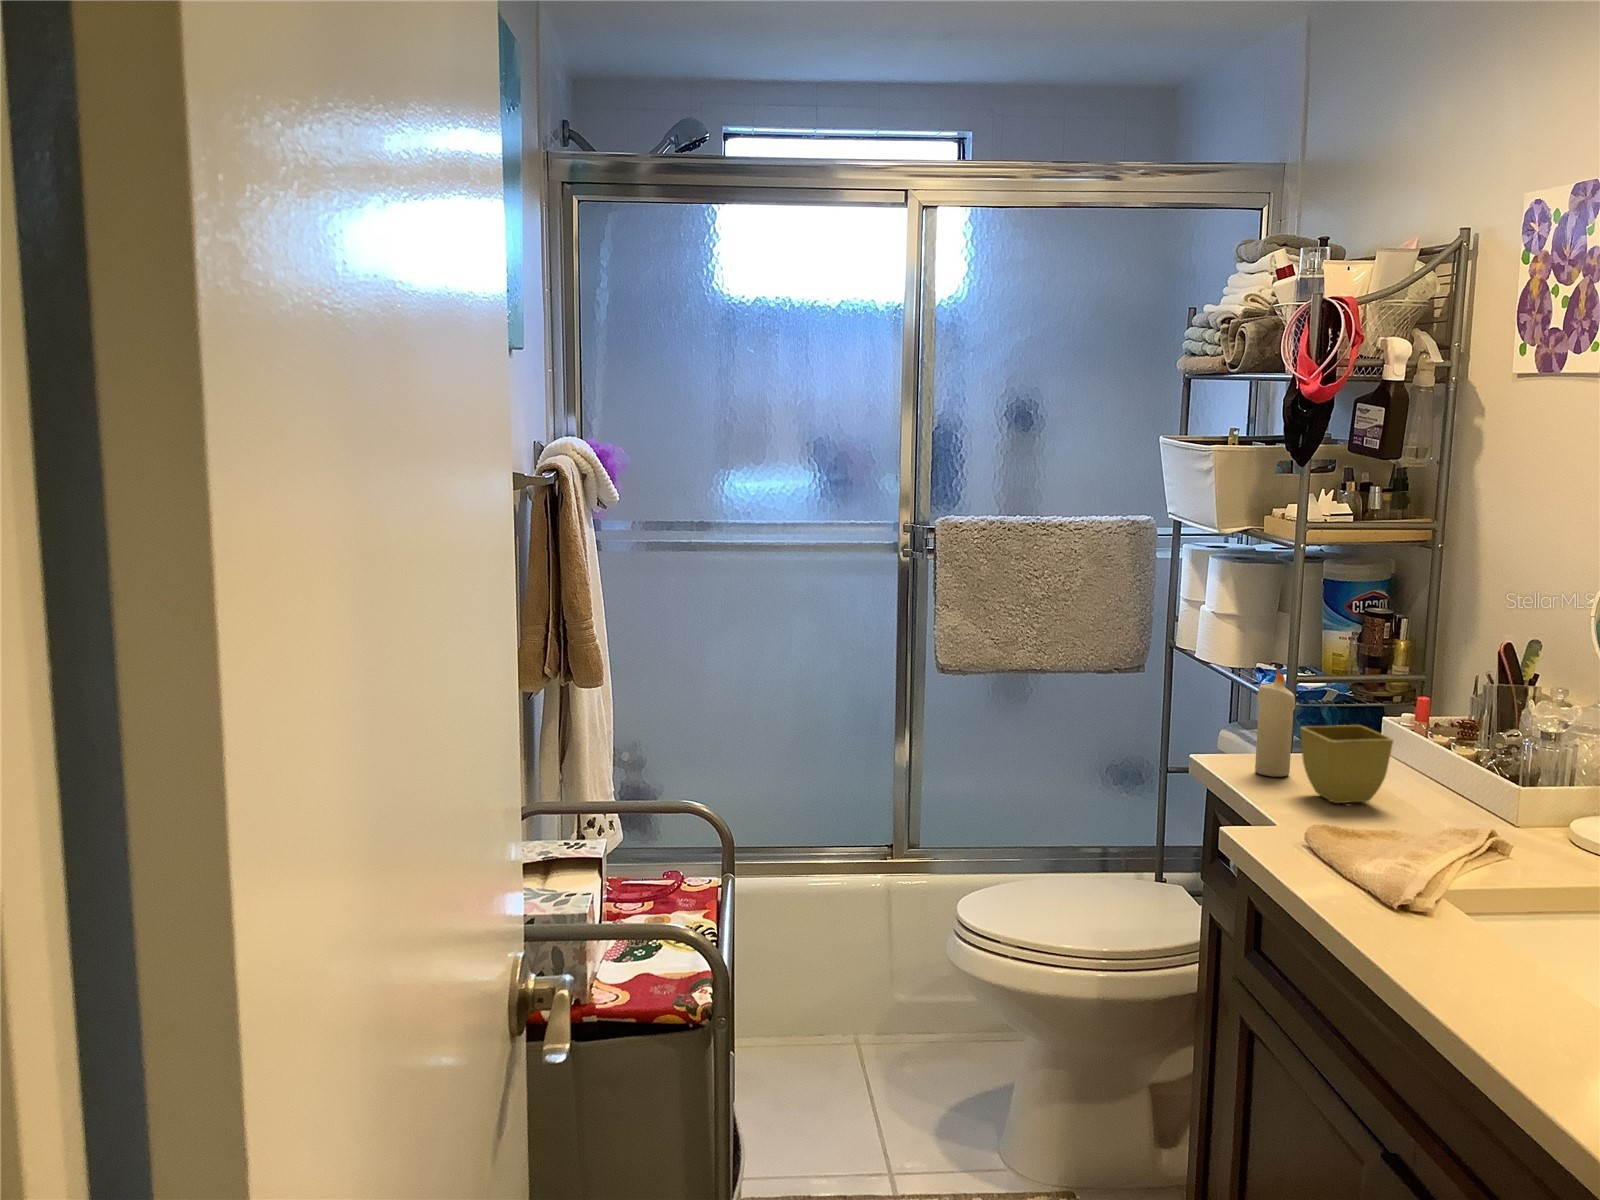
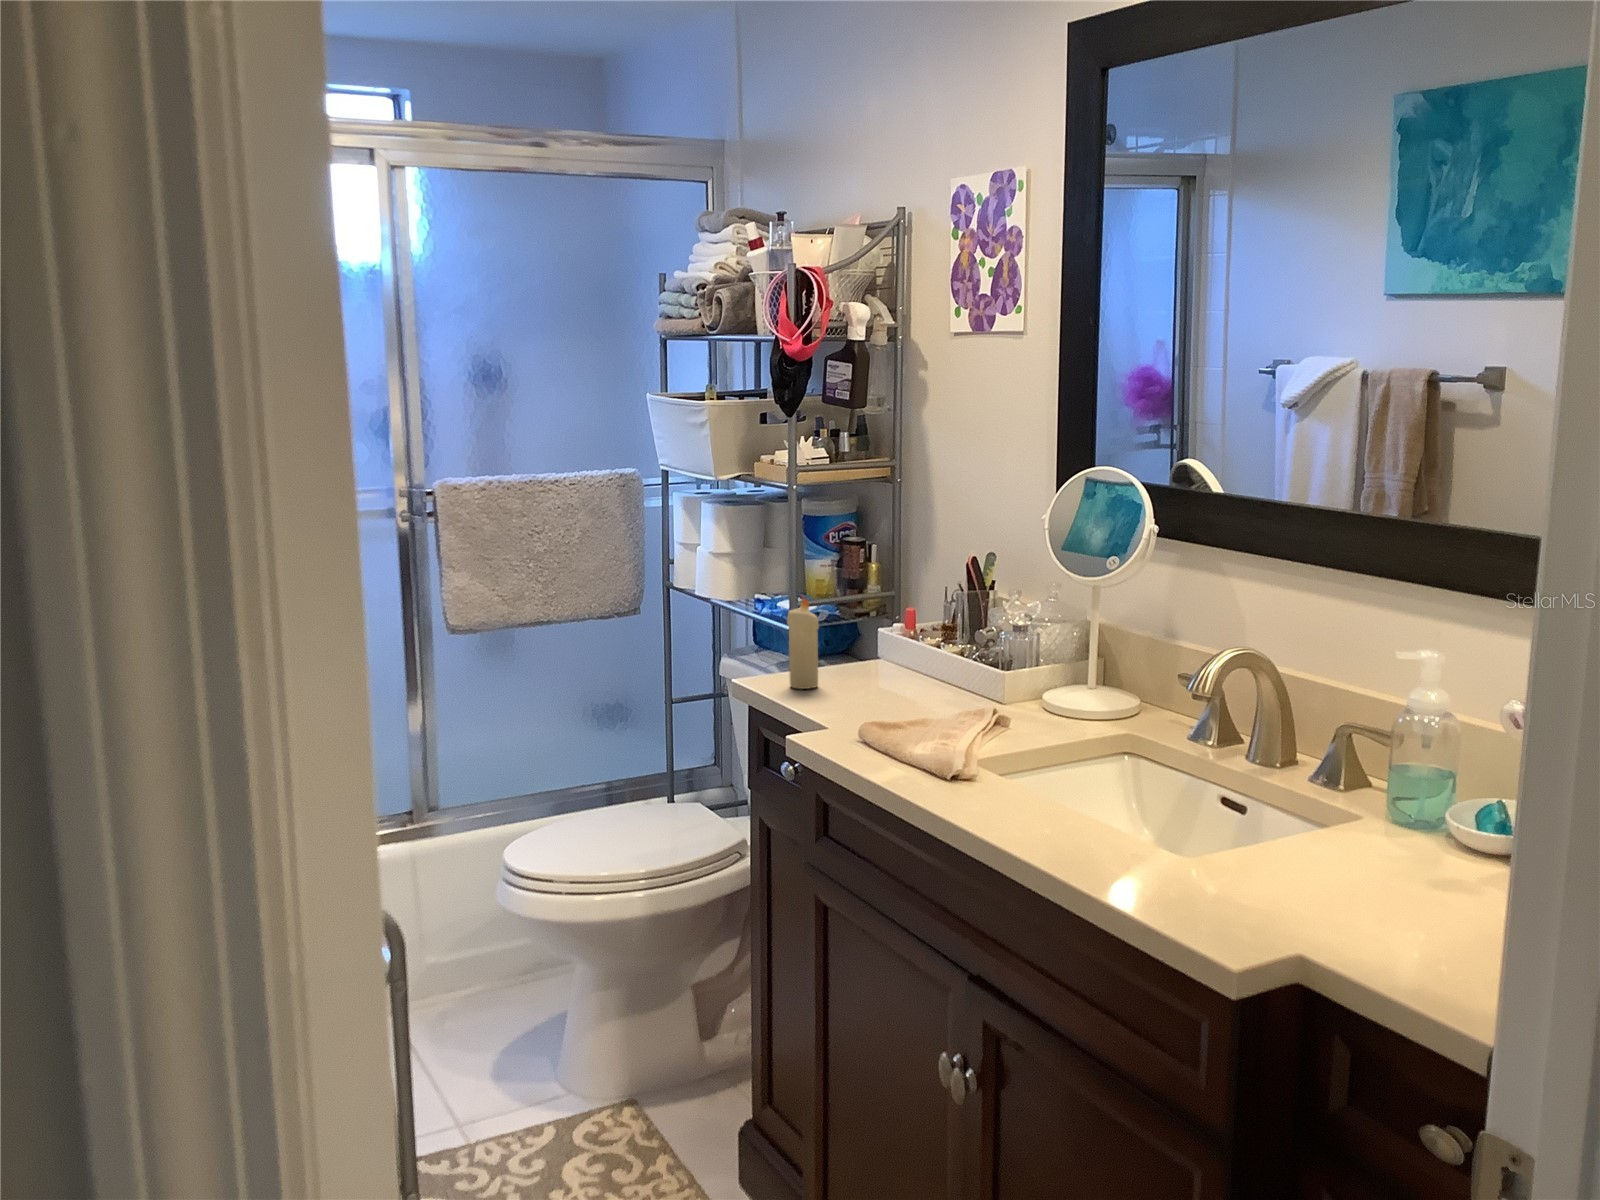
flower pot: present [1300,725,1393,803] -> none [829,636,906,704]

